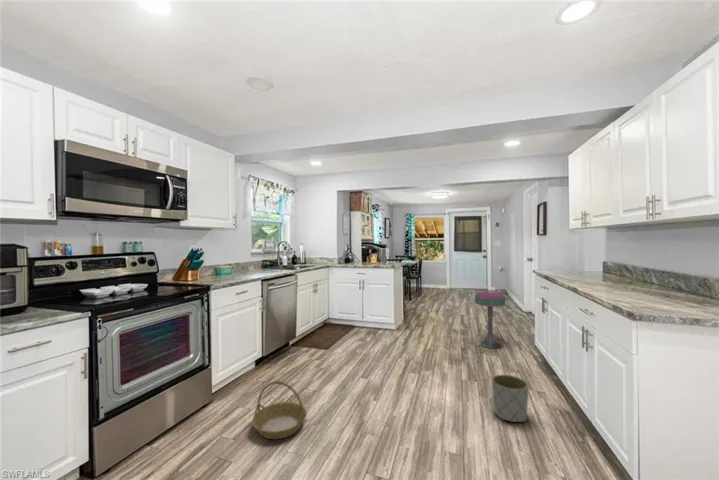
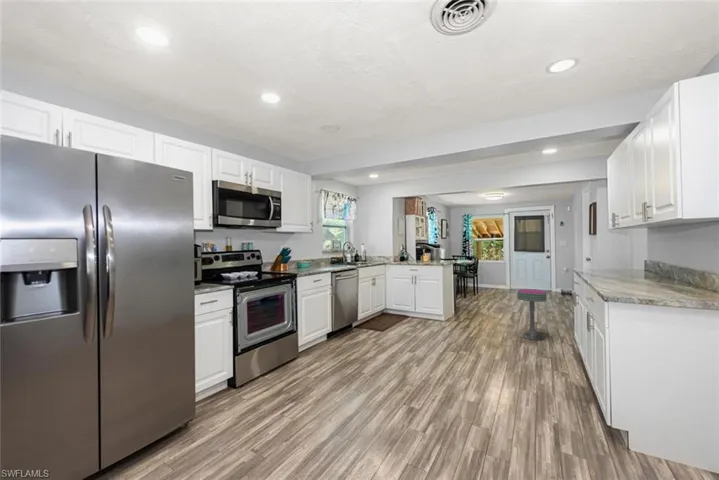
planter: present [492,375,528,422] -> none [513,352,543,390]
basket: present [252,381,307,439] -> none [328,343,365,381]

